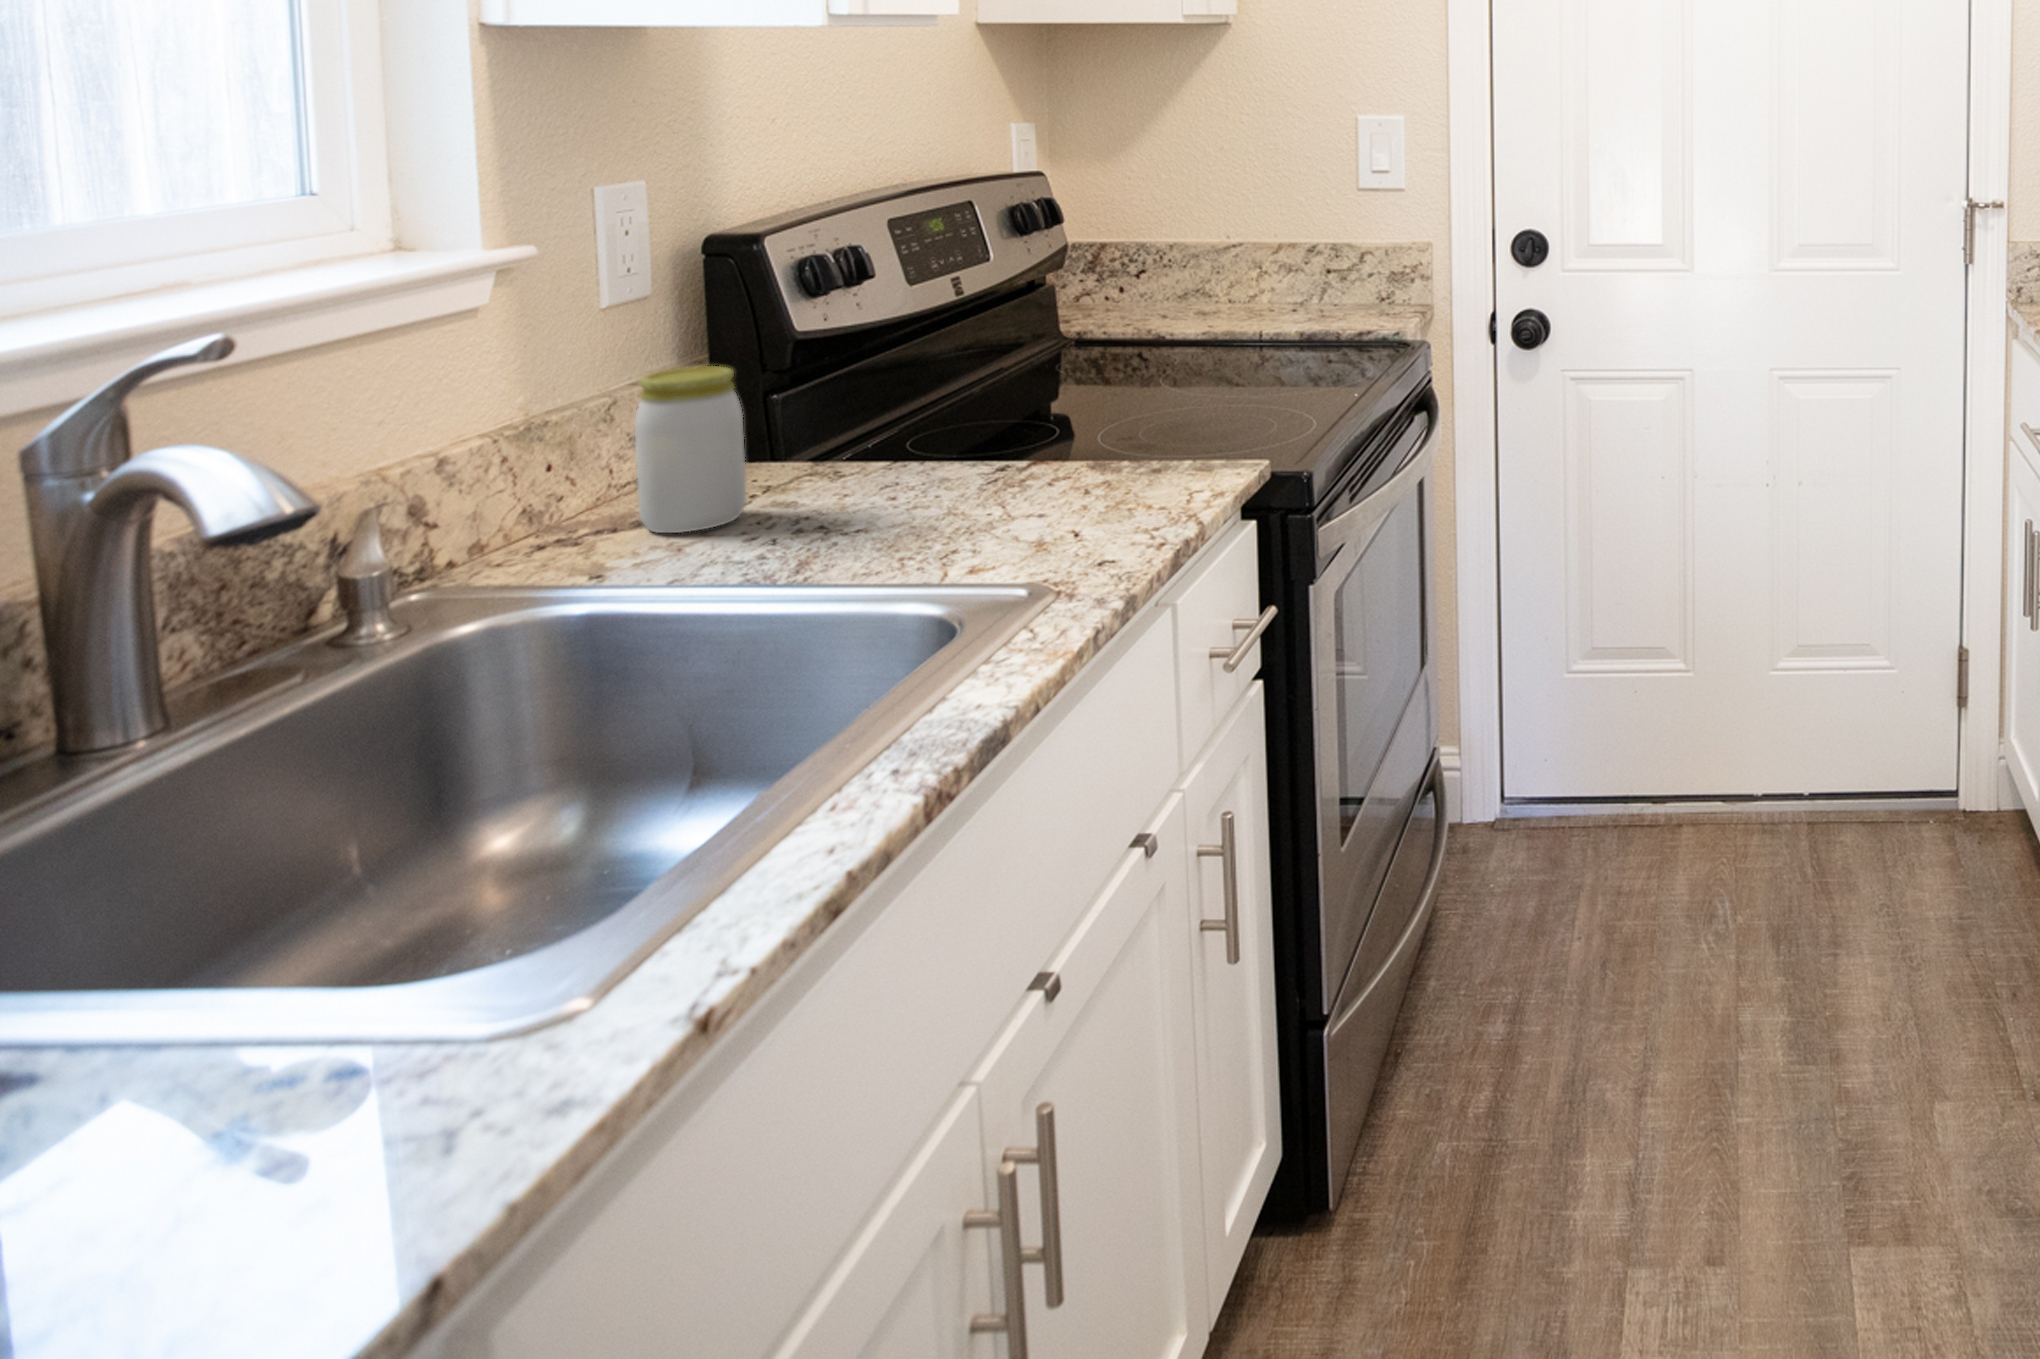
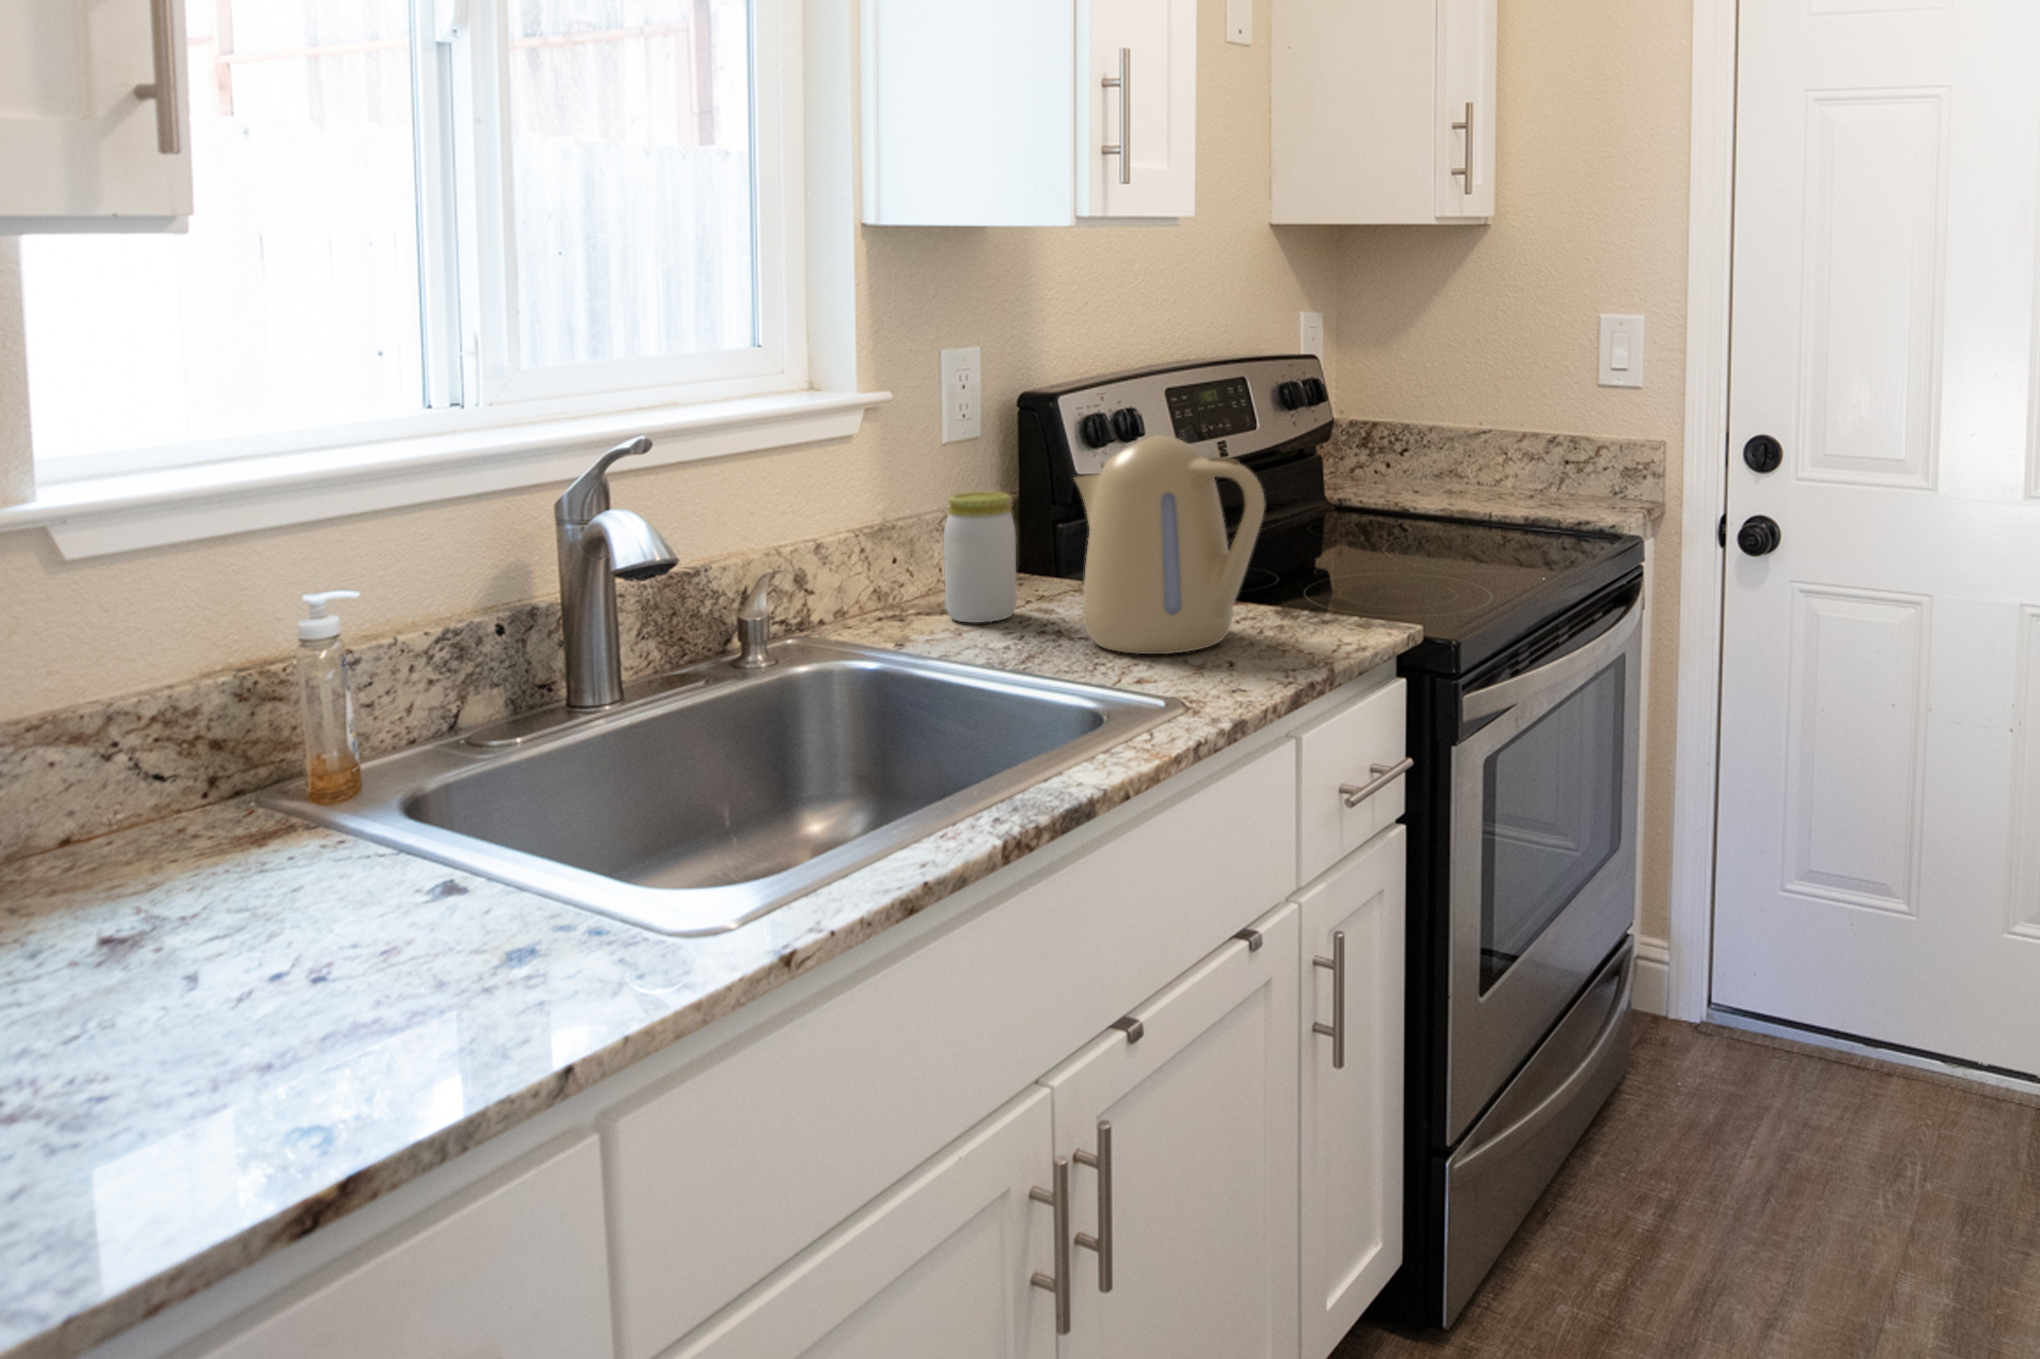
kettle: none [835,284,1100,539] -> present [1074,435,1265,654]

